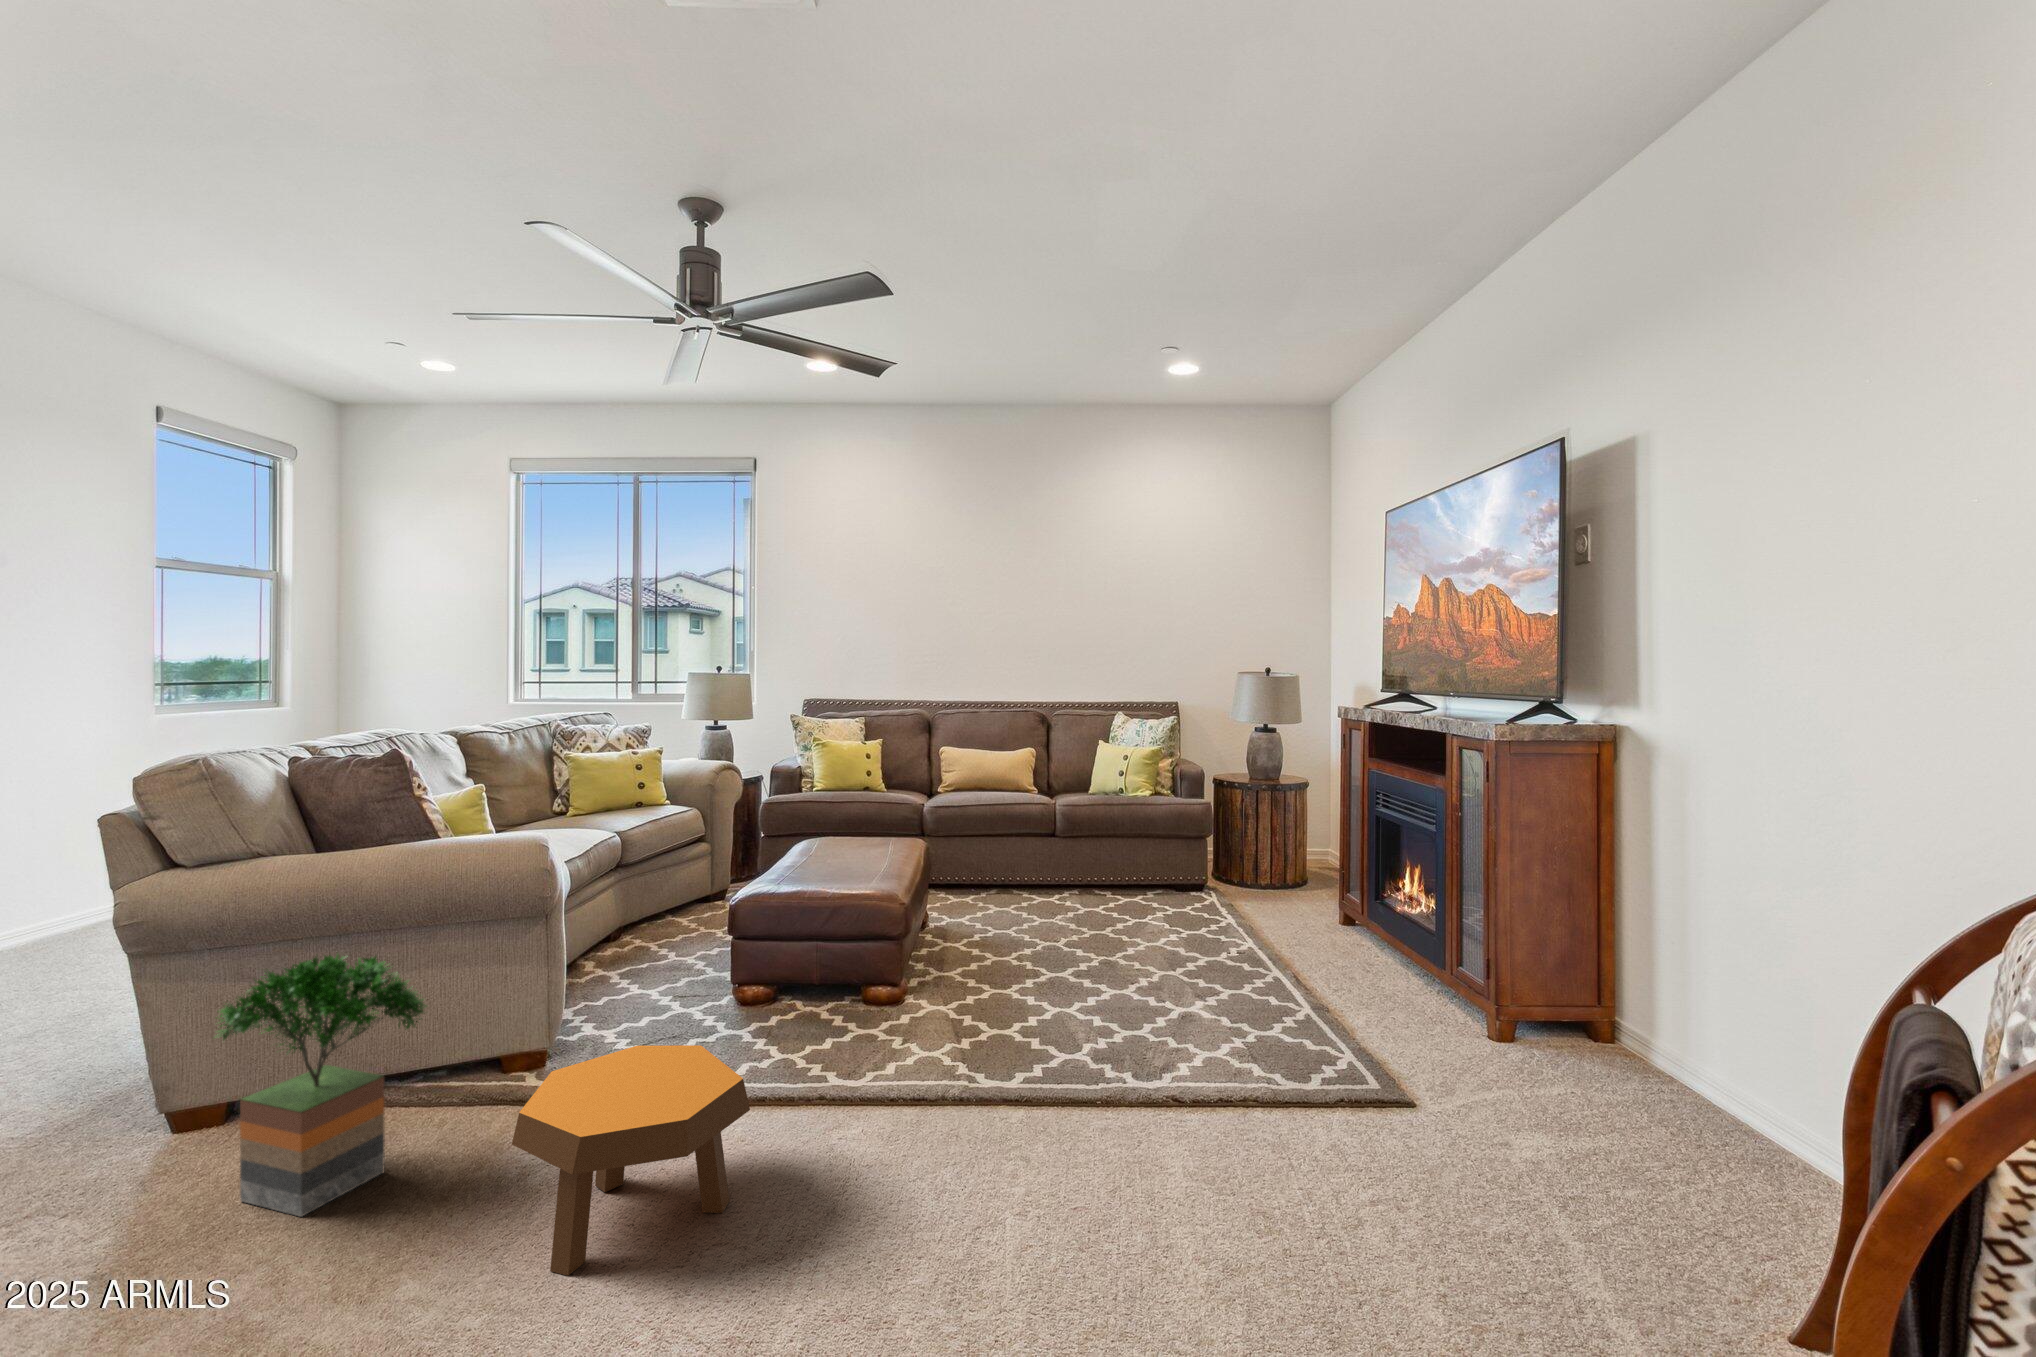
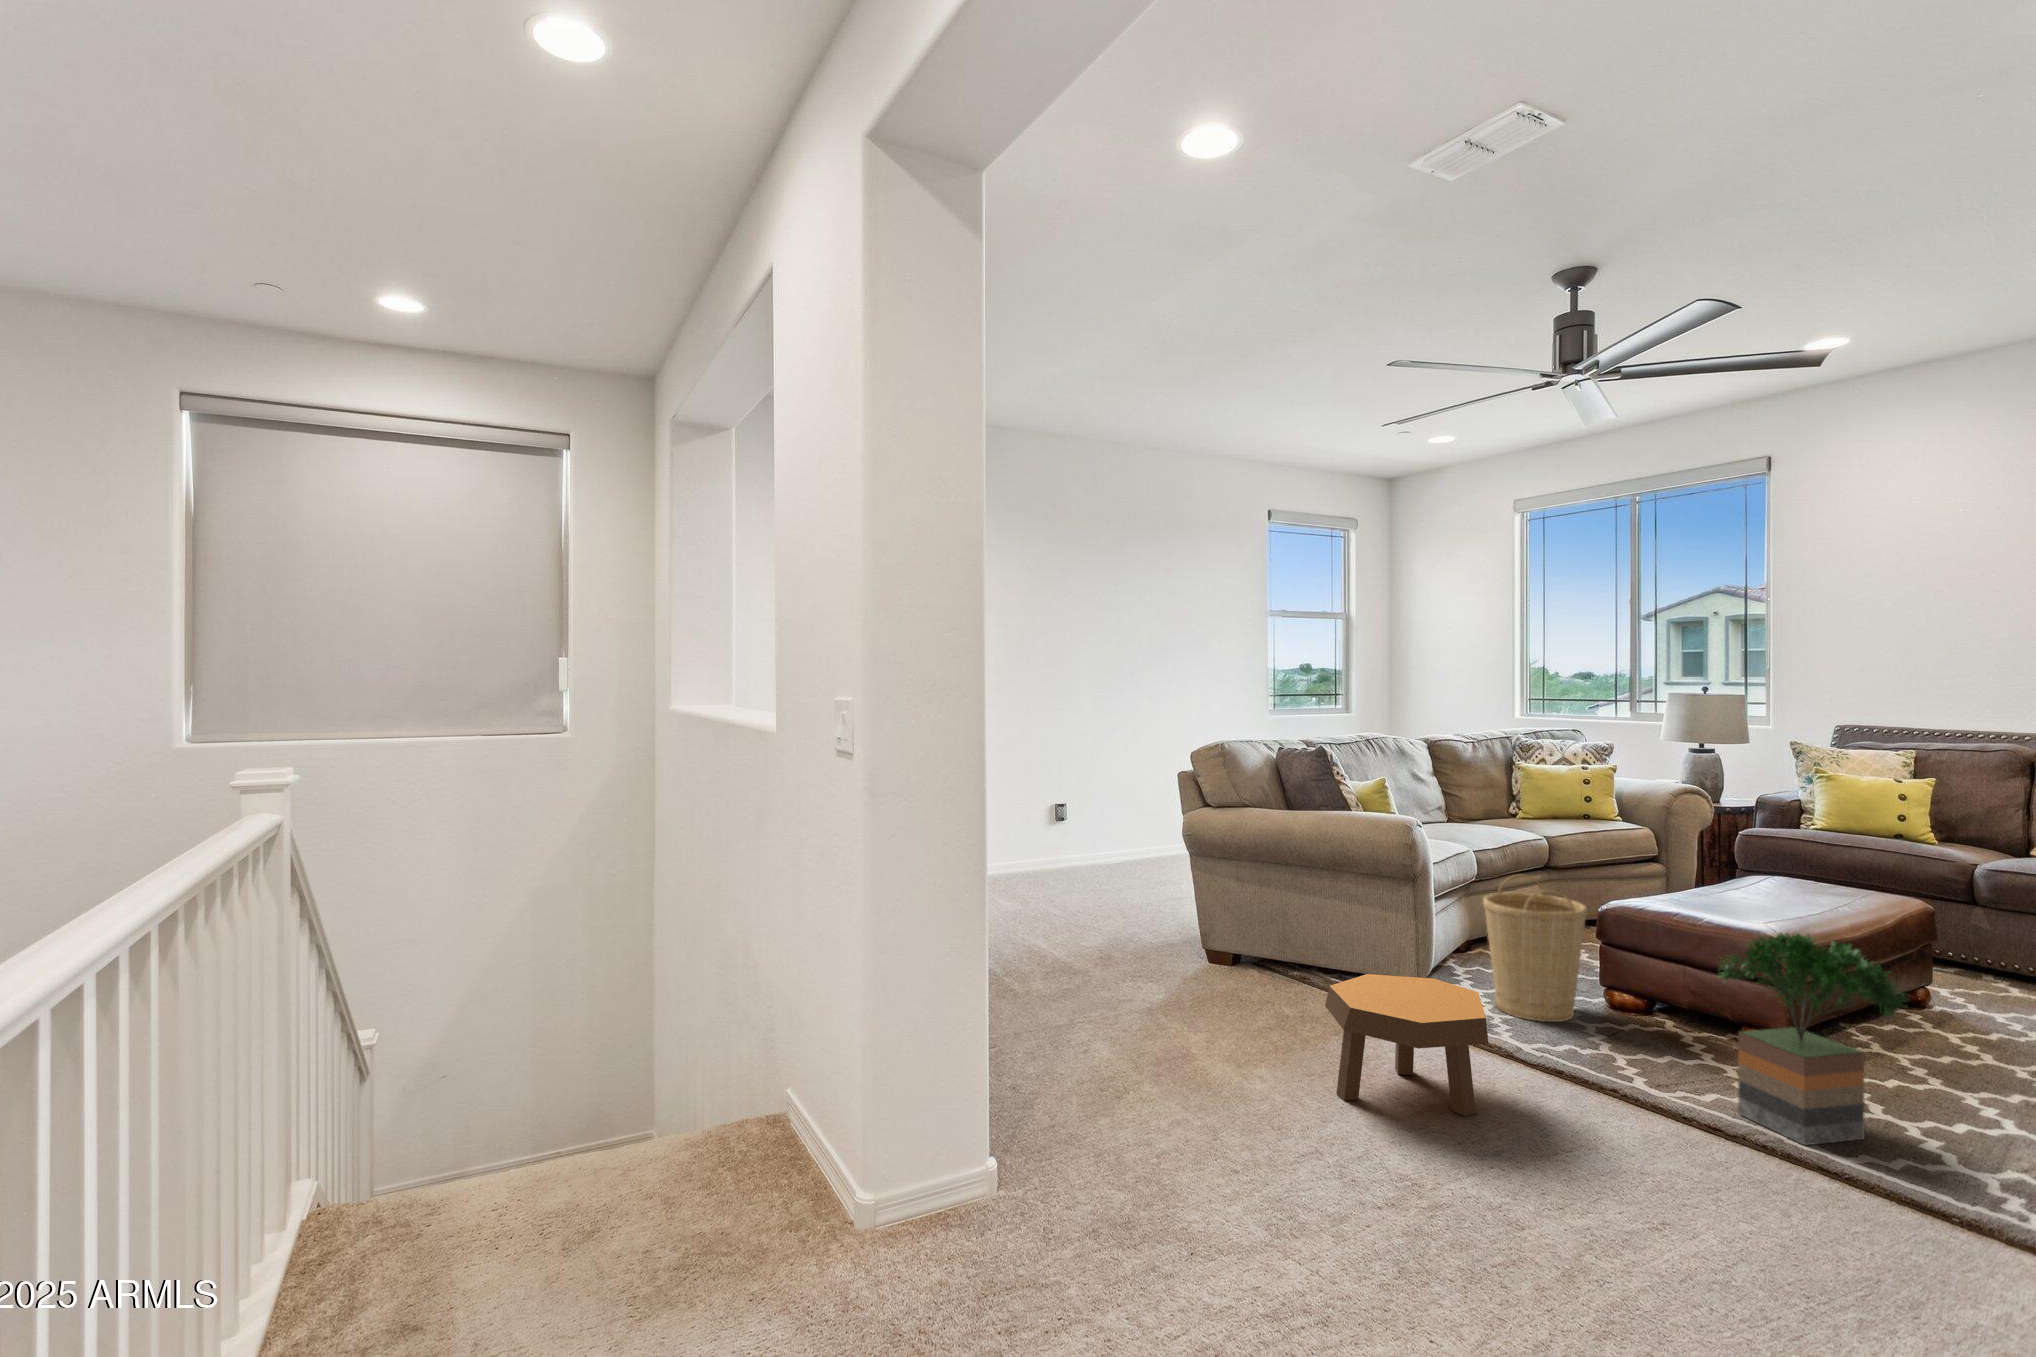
basket: none [621,882,732,1049] -> present [1483,875,1587,1022]
potted tree: present [215,955,426,1217] -> present [1719,932,1907,1146]

